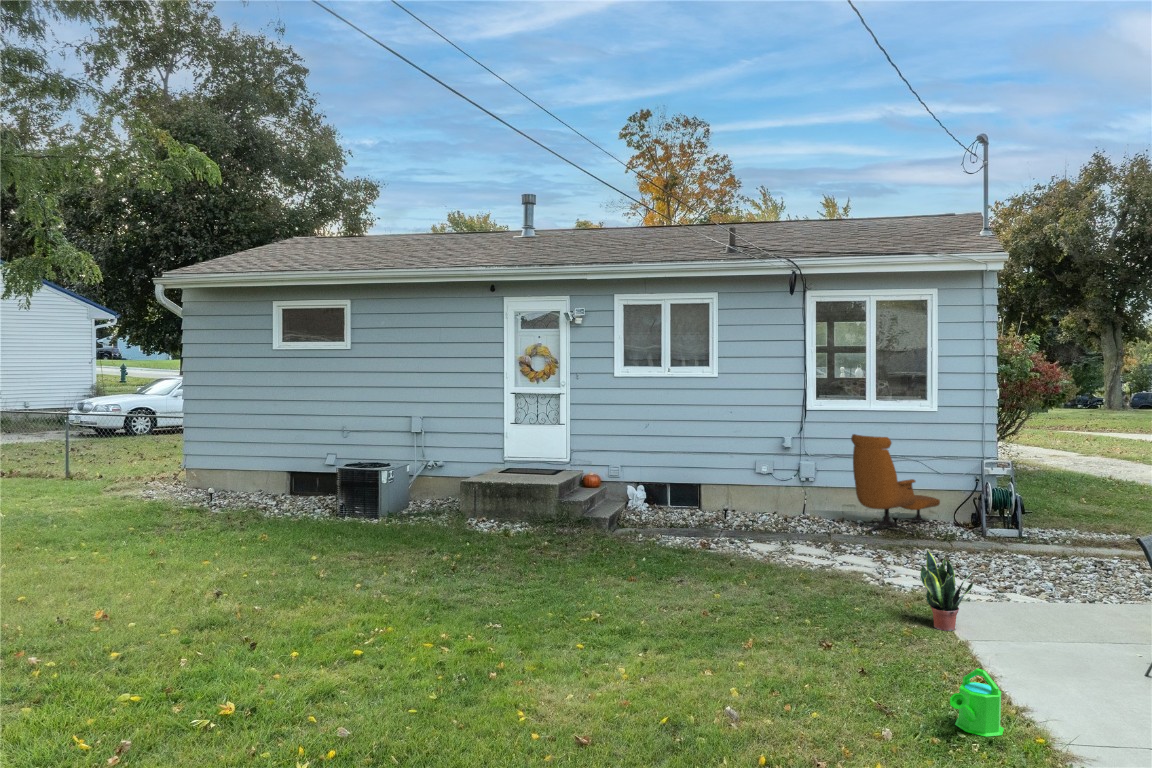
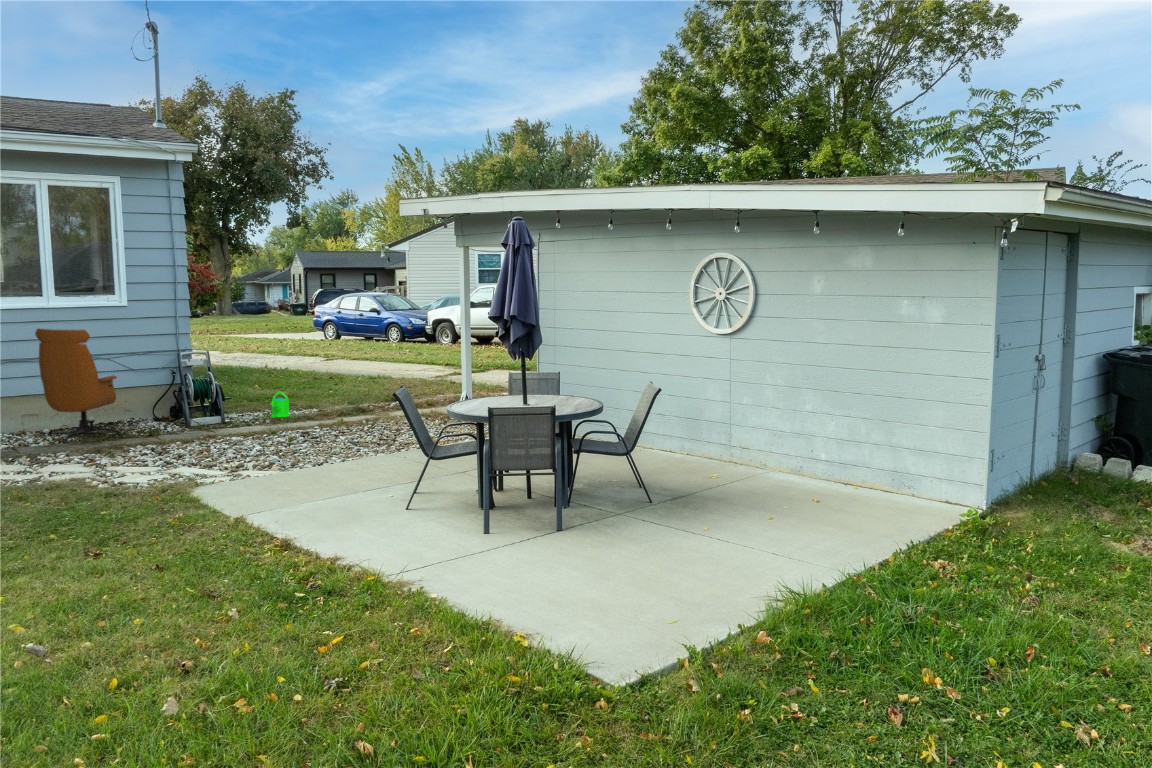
potted plant: present [920,550,973,631] -> none [185,434,242,513]
watering can: present [950,668,1004,737] -> present [271,391,290,417]

